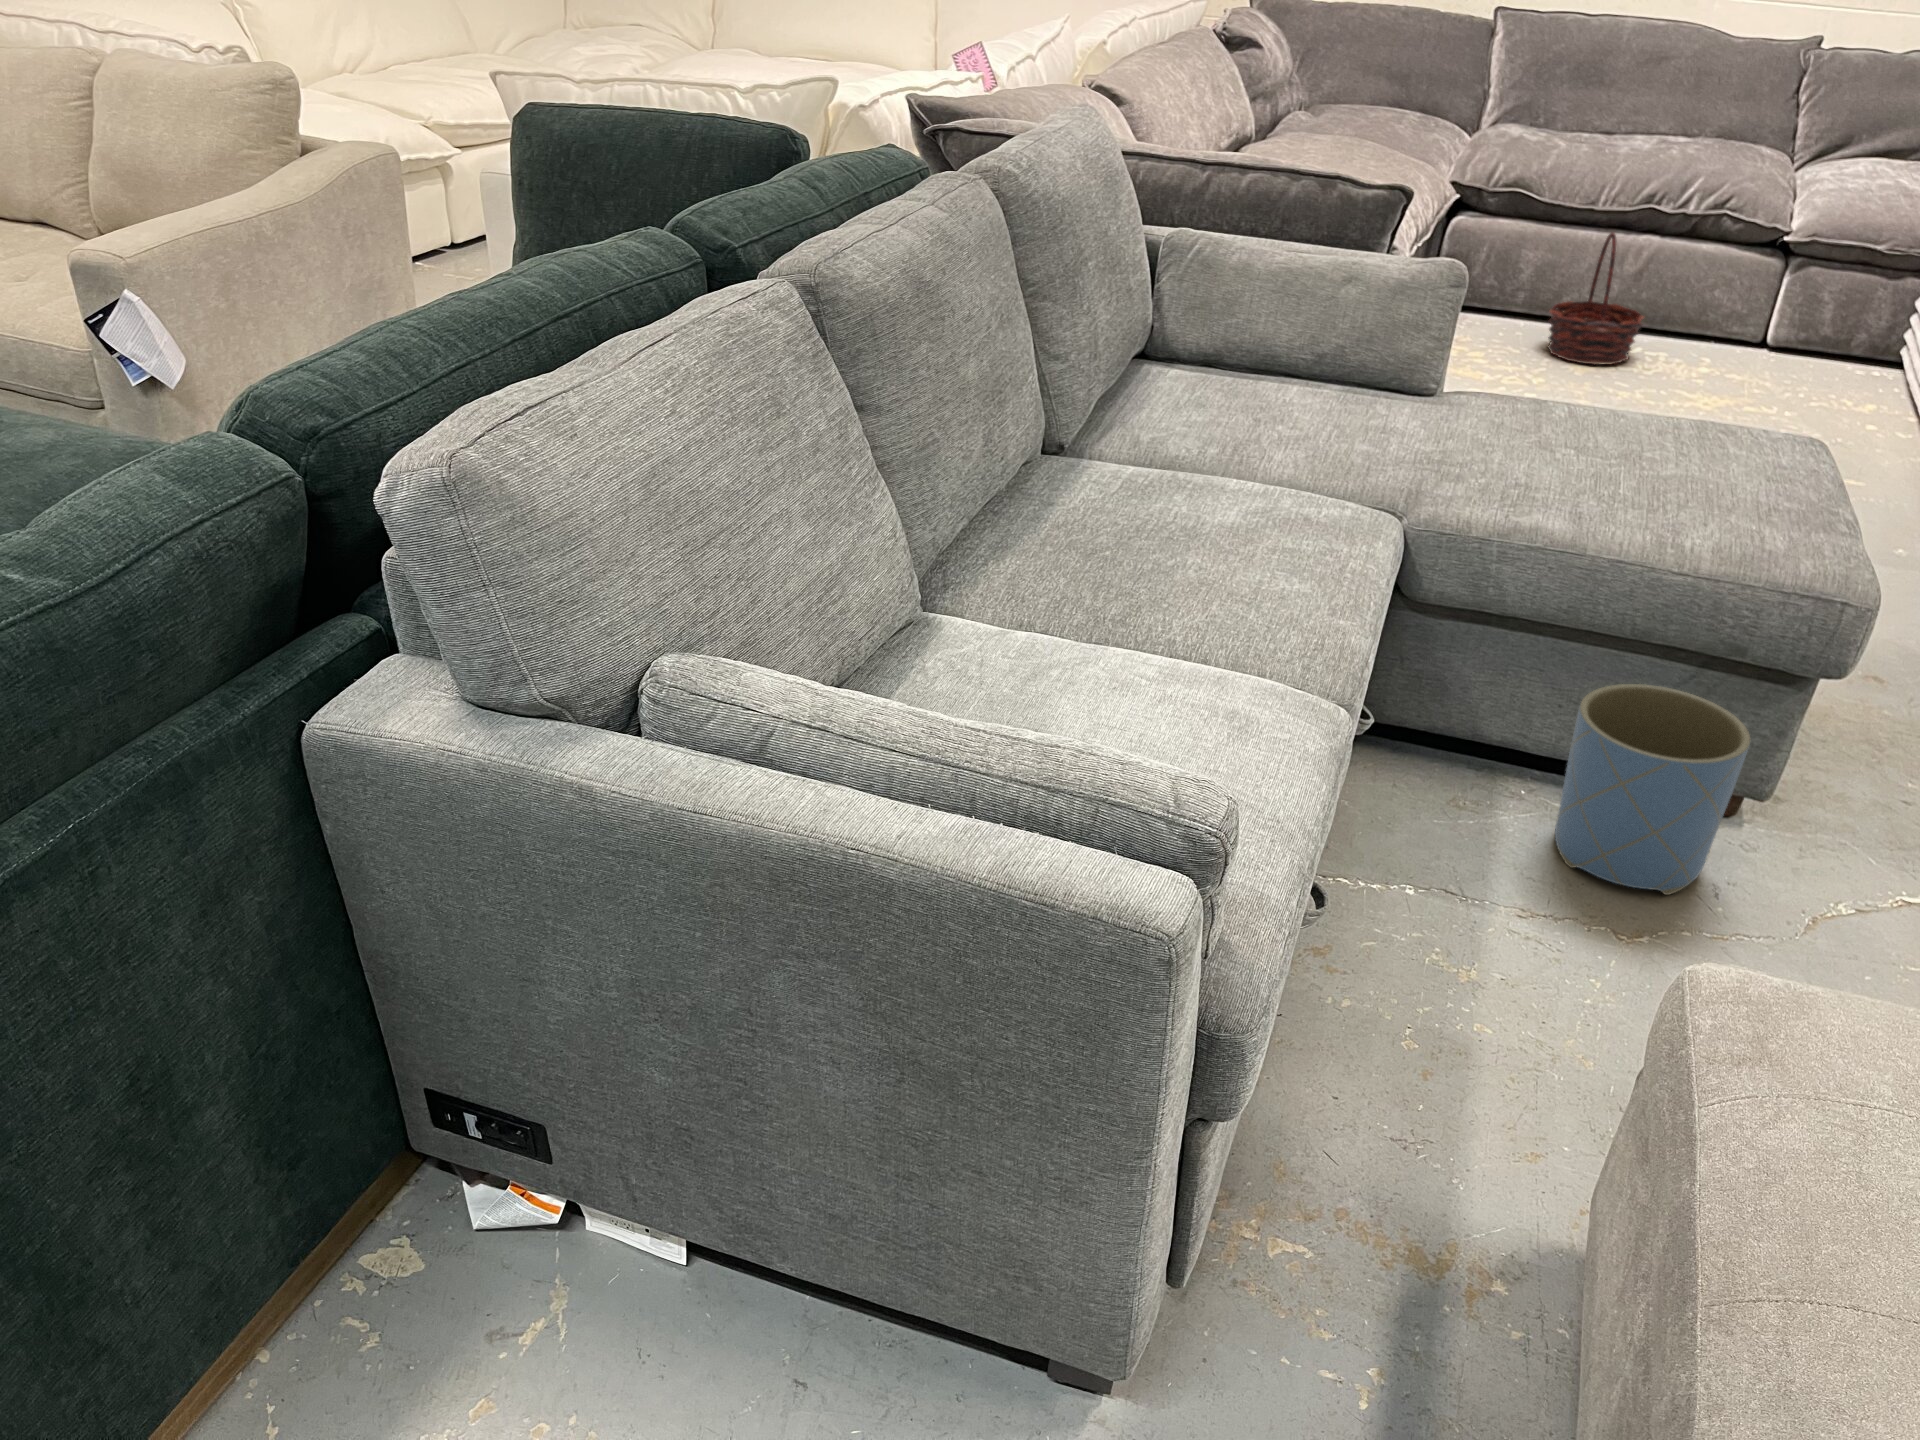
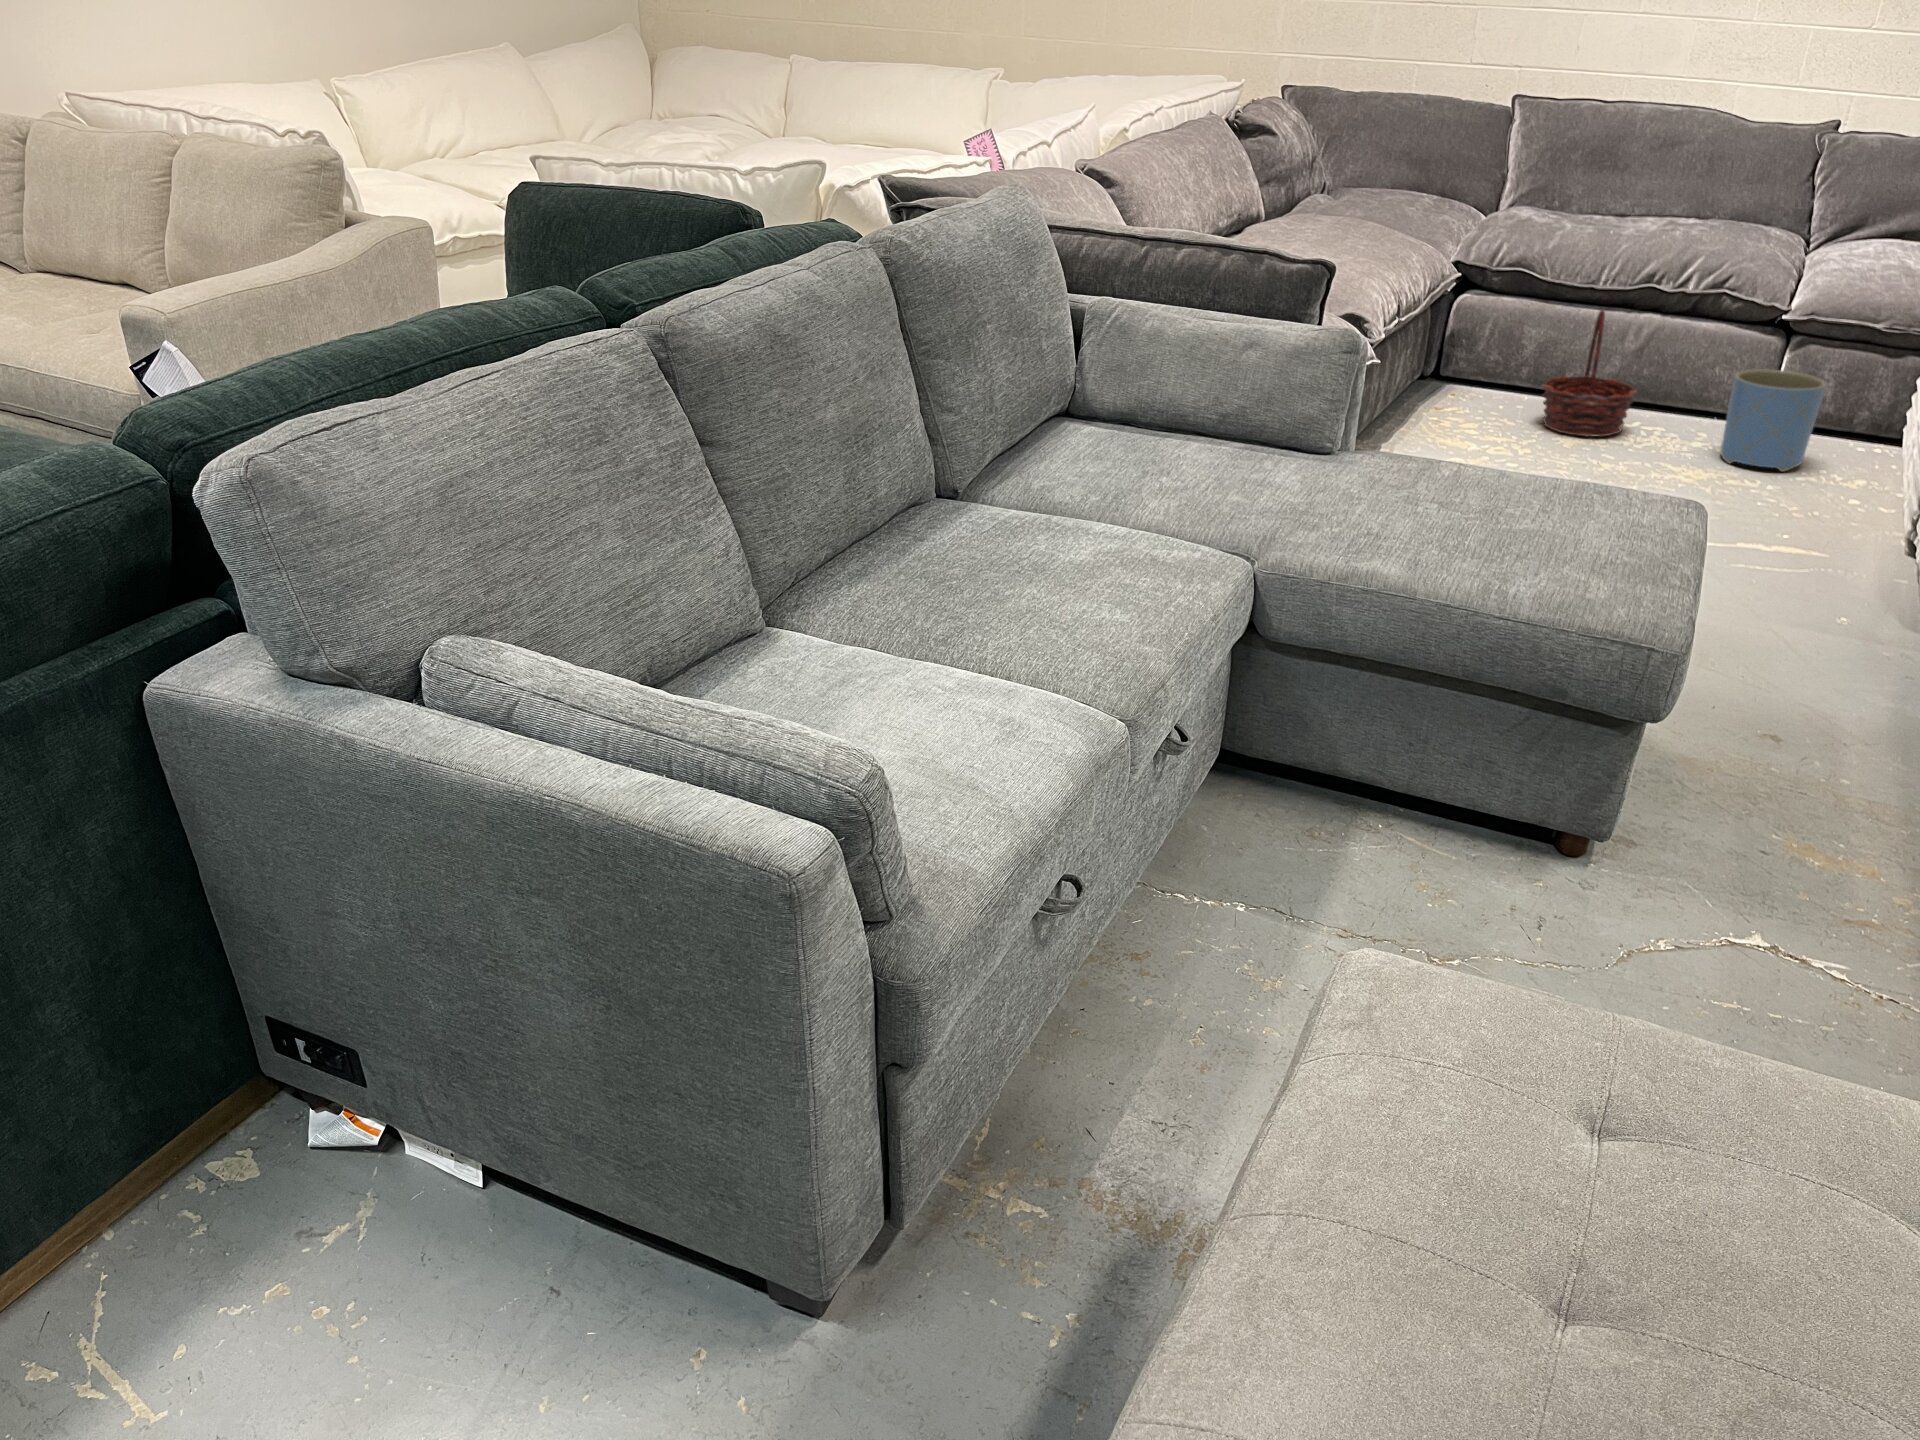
planter: present [1555,684,1751,895] -> present [1721,369,1826,472]

